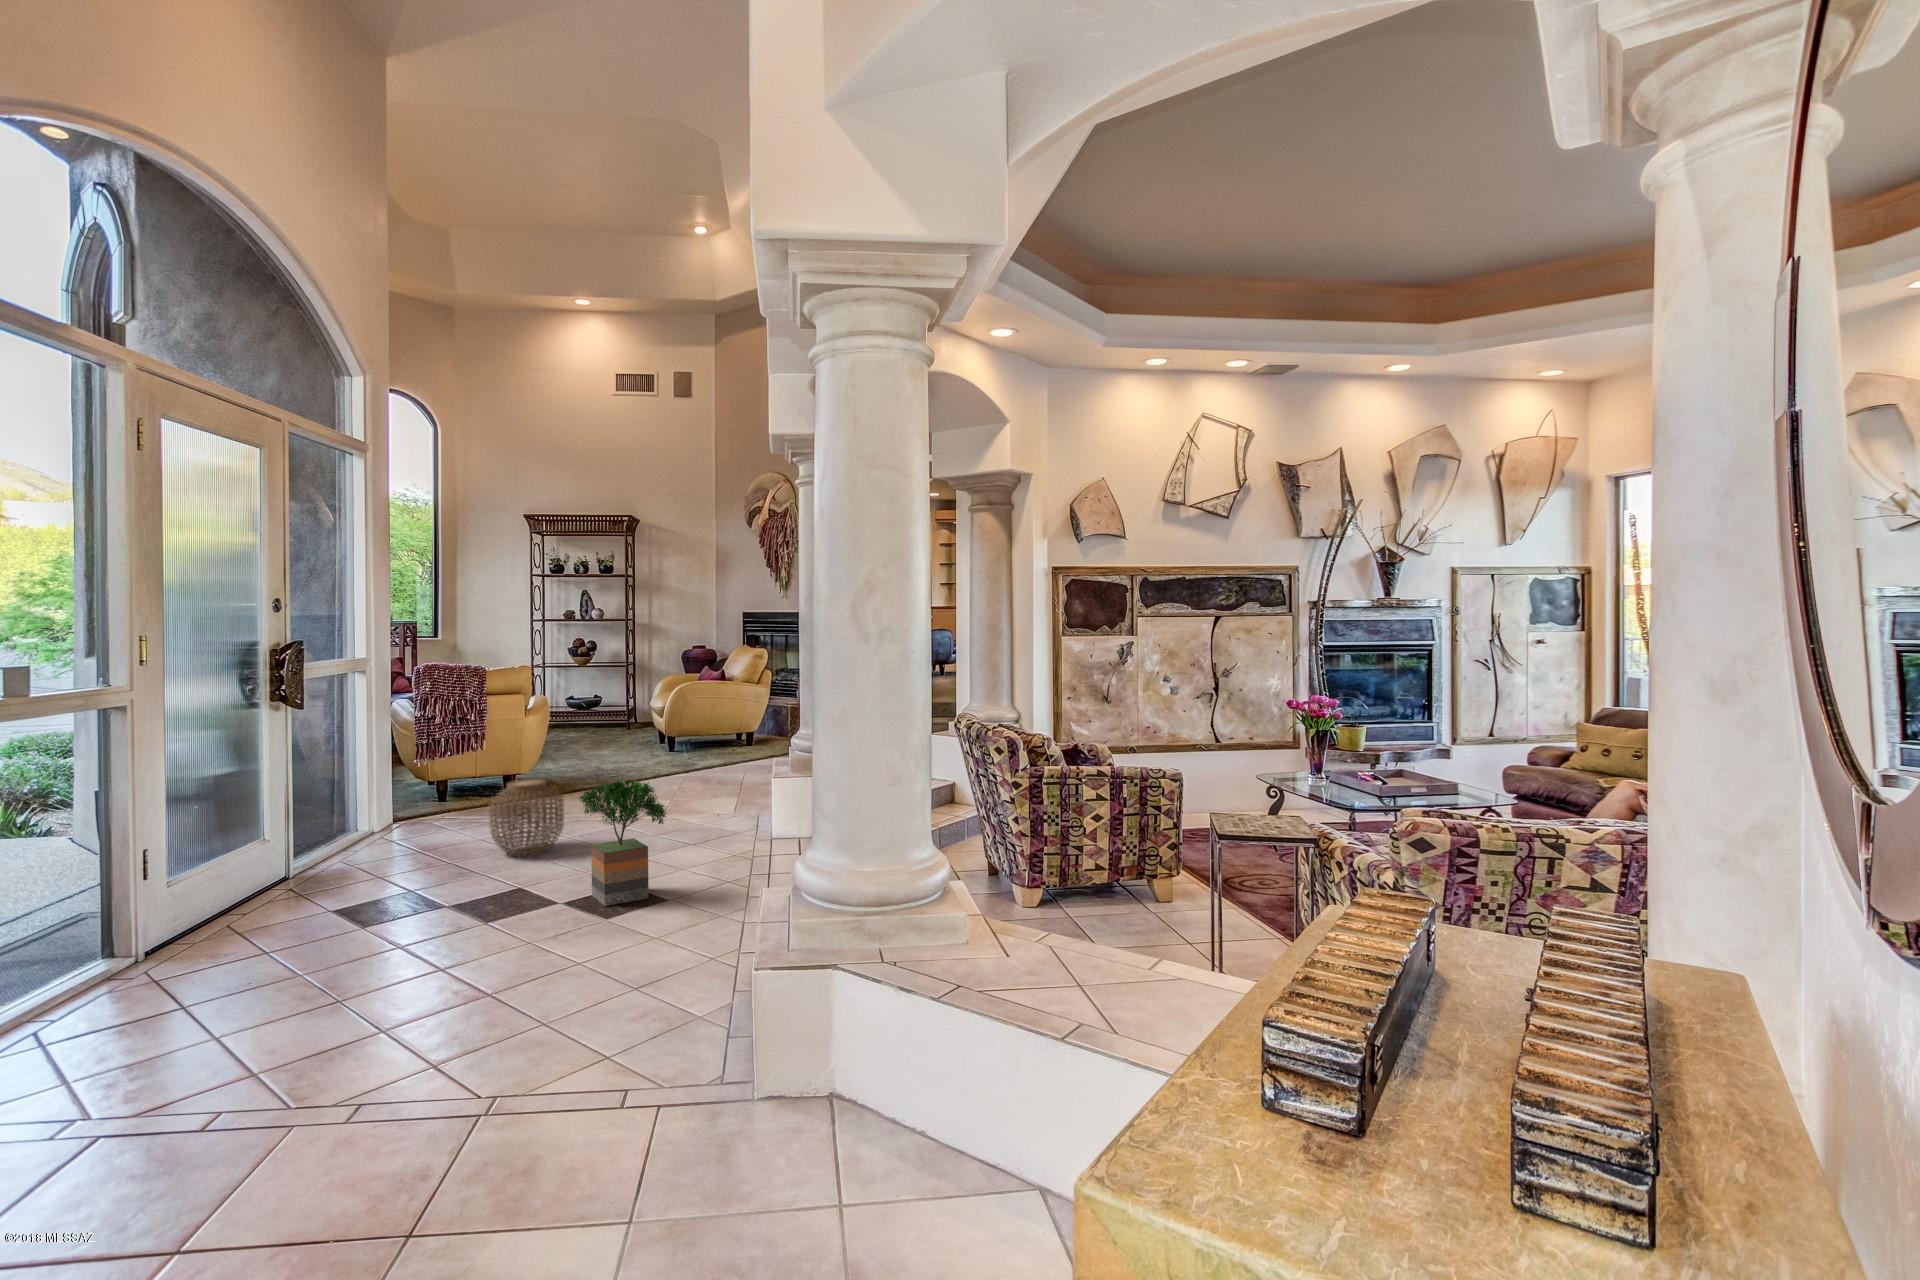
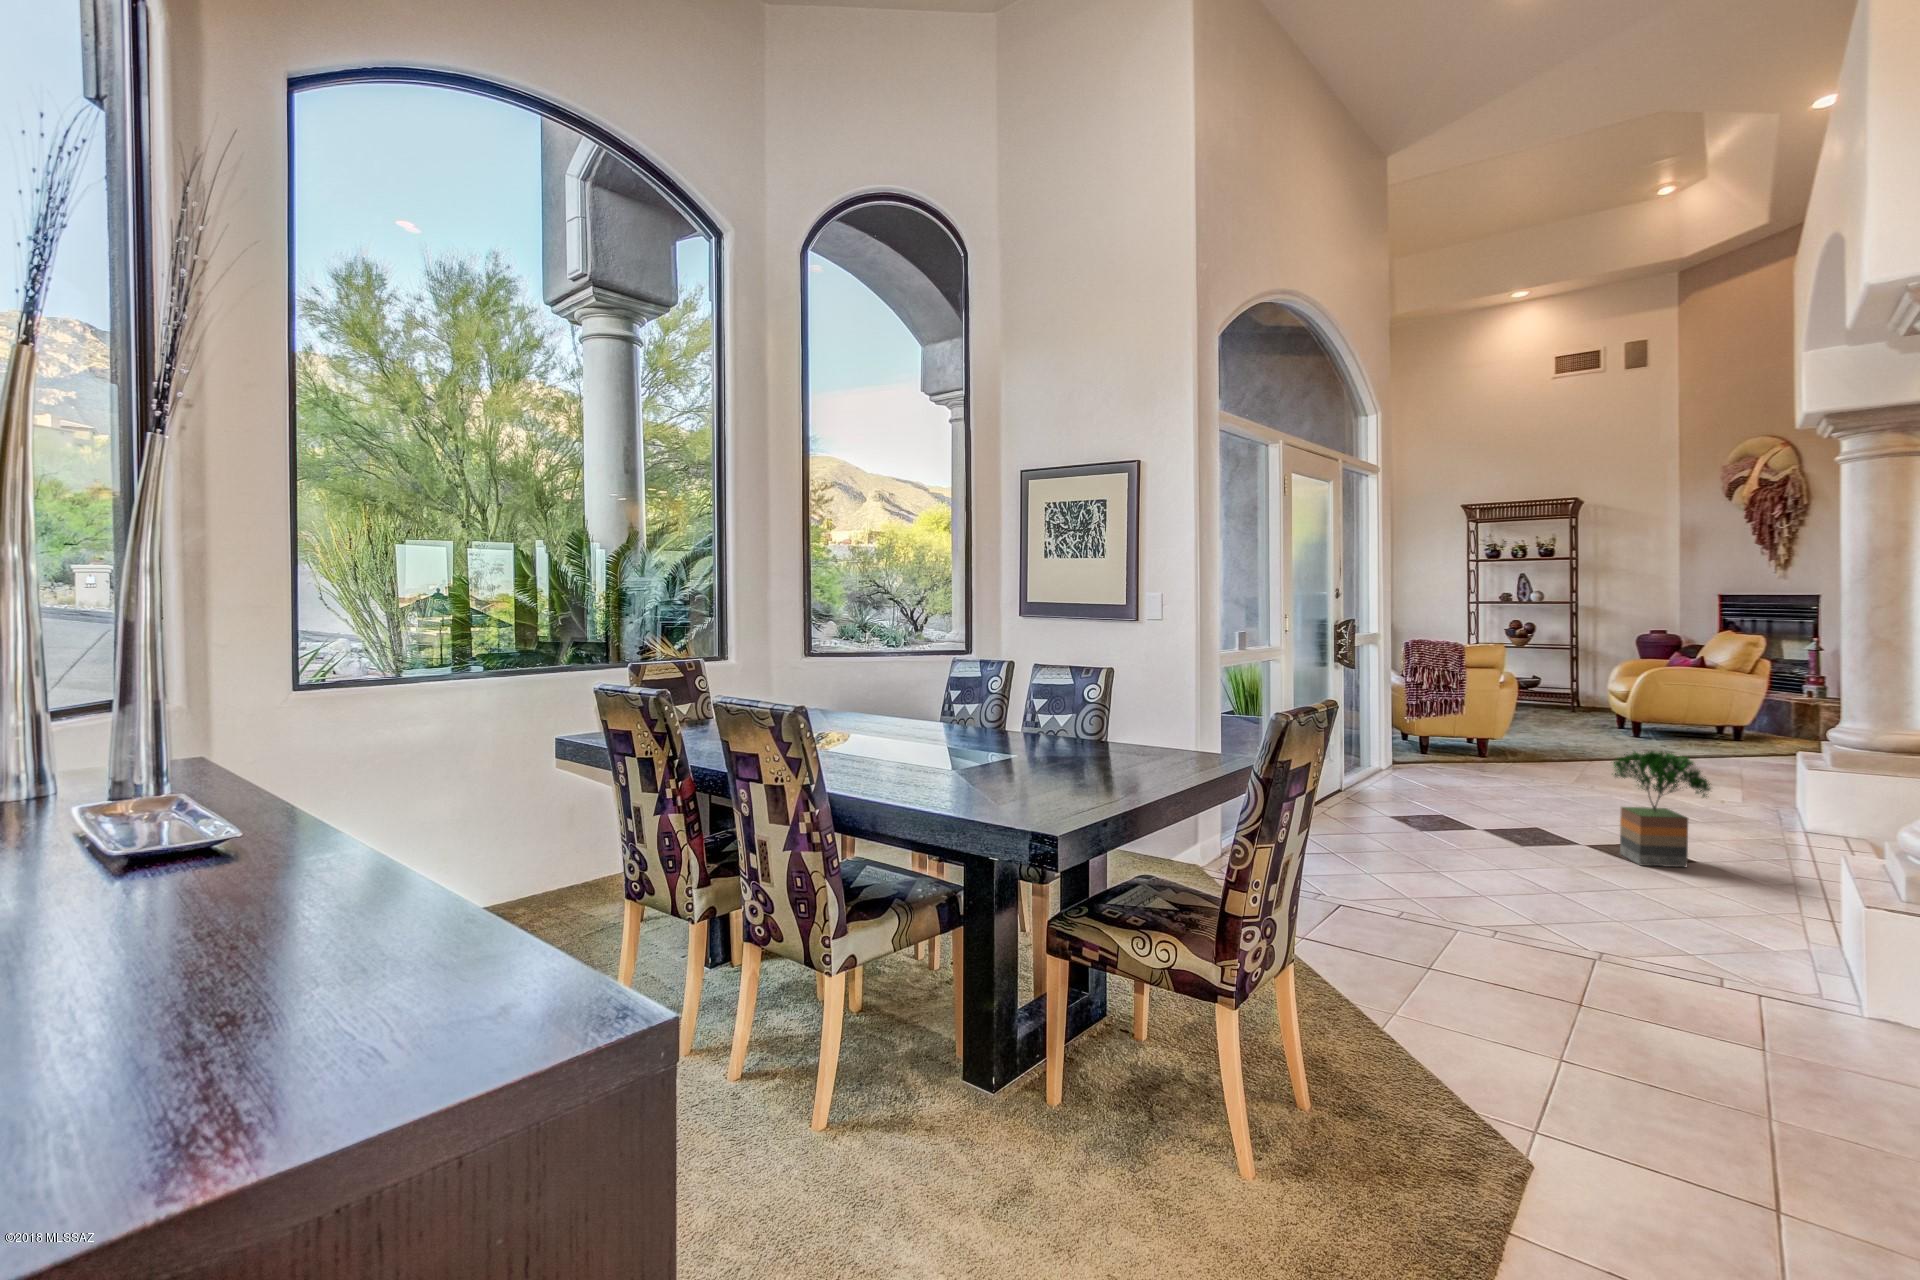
woven basket: present [490,779,564,856] -> none [1496,742,1567,810]

